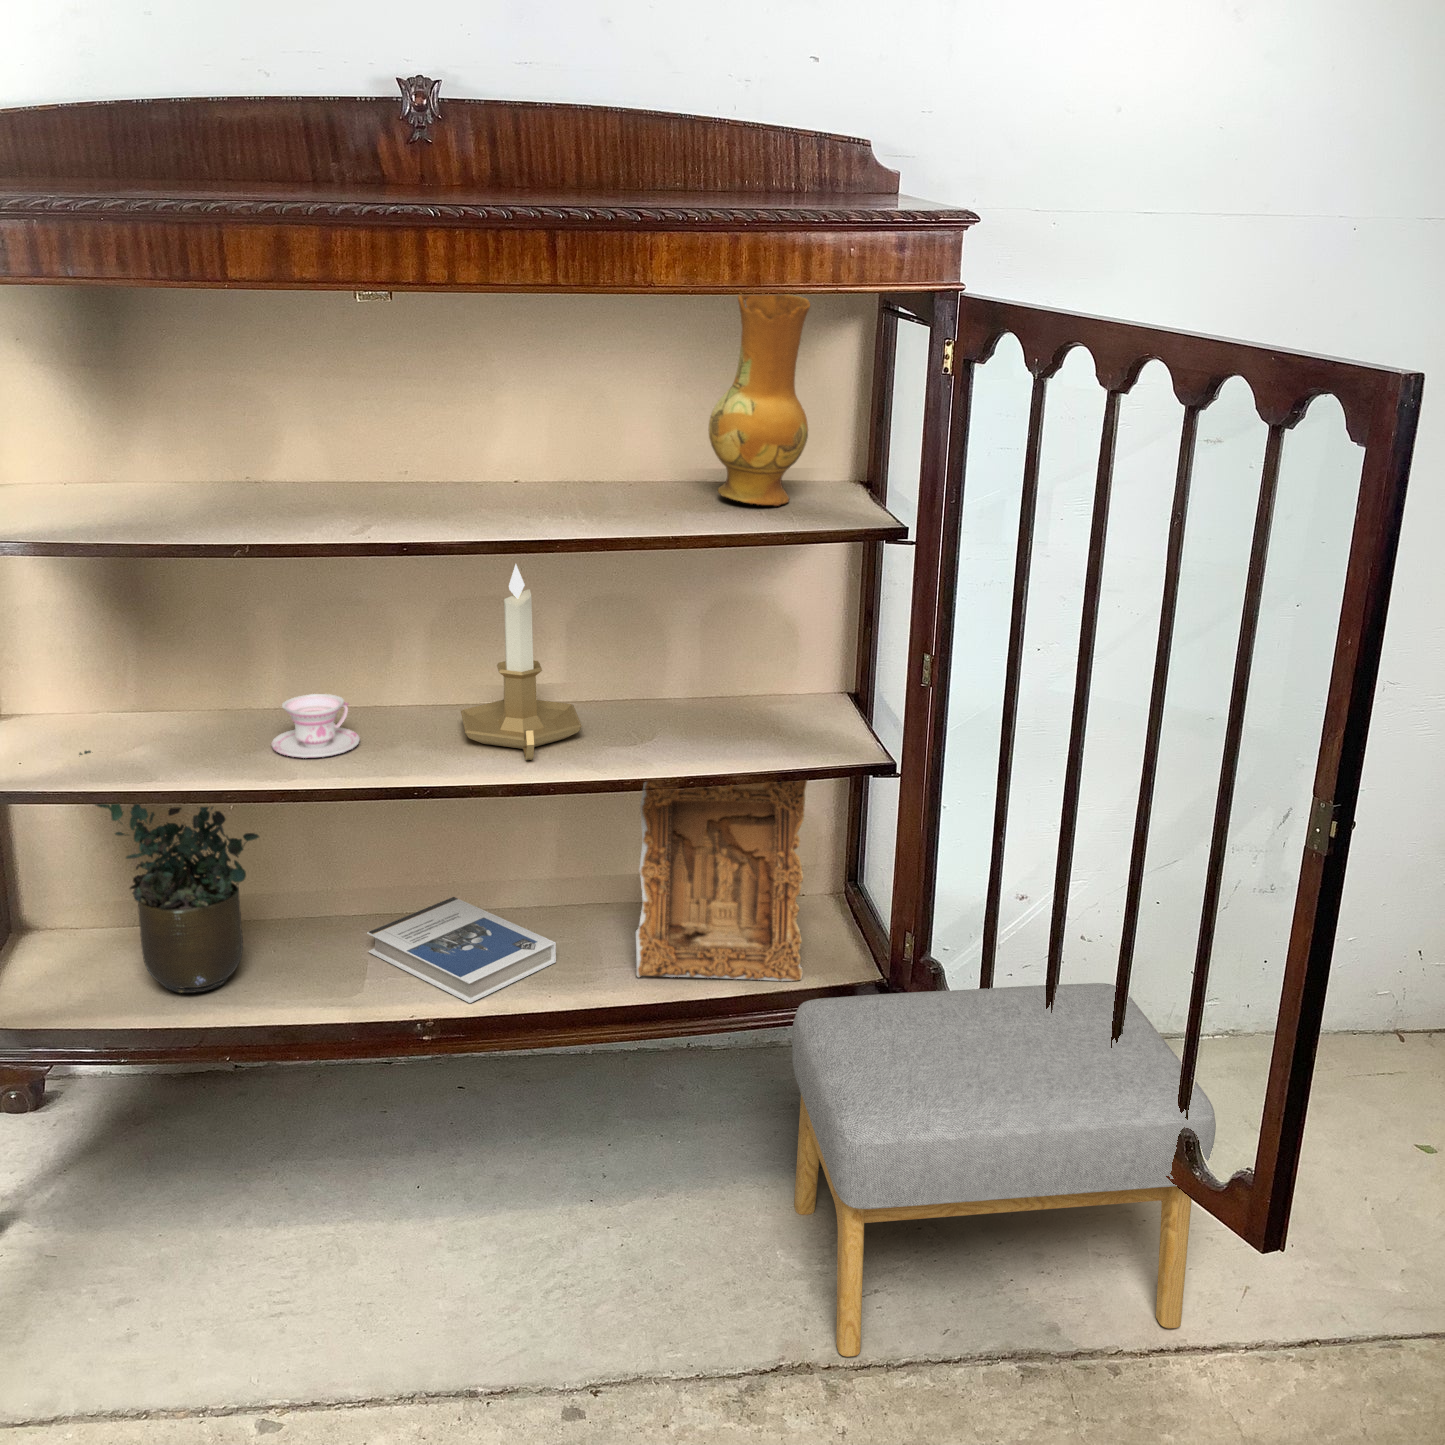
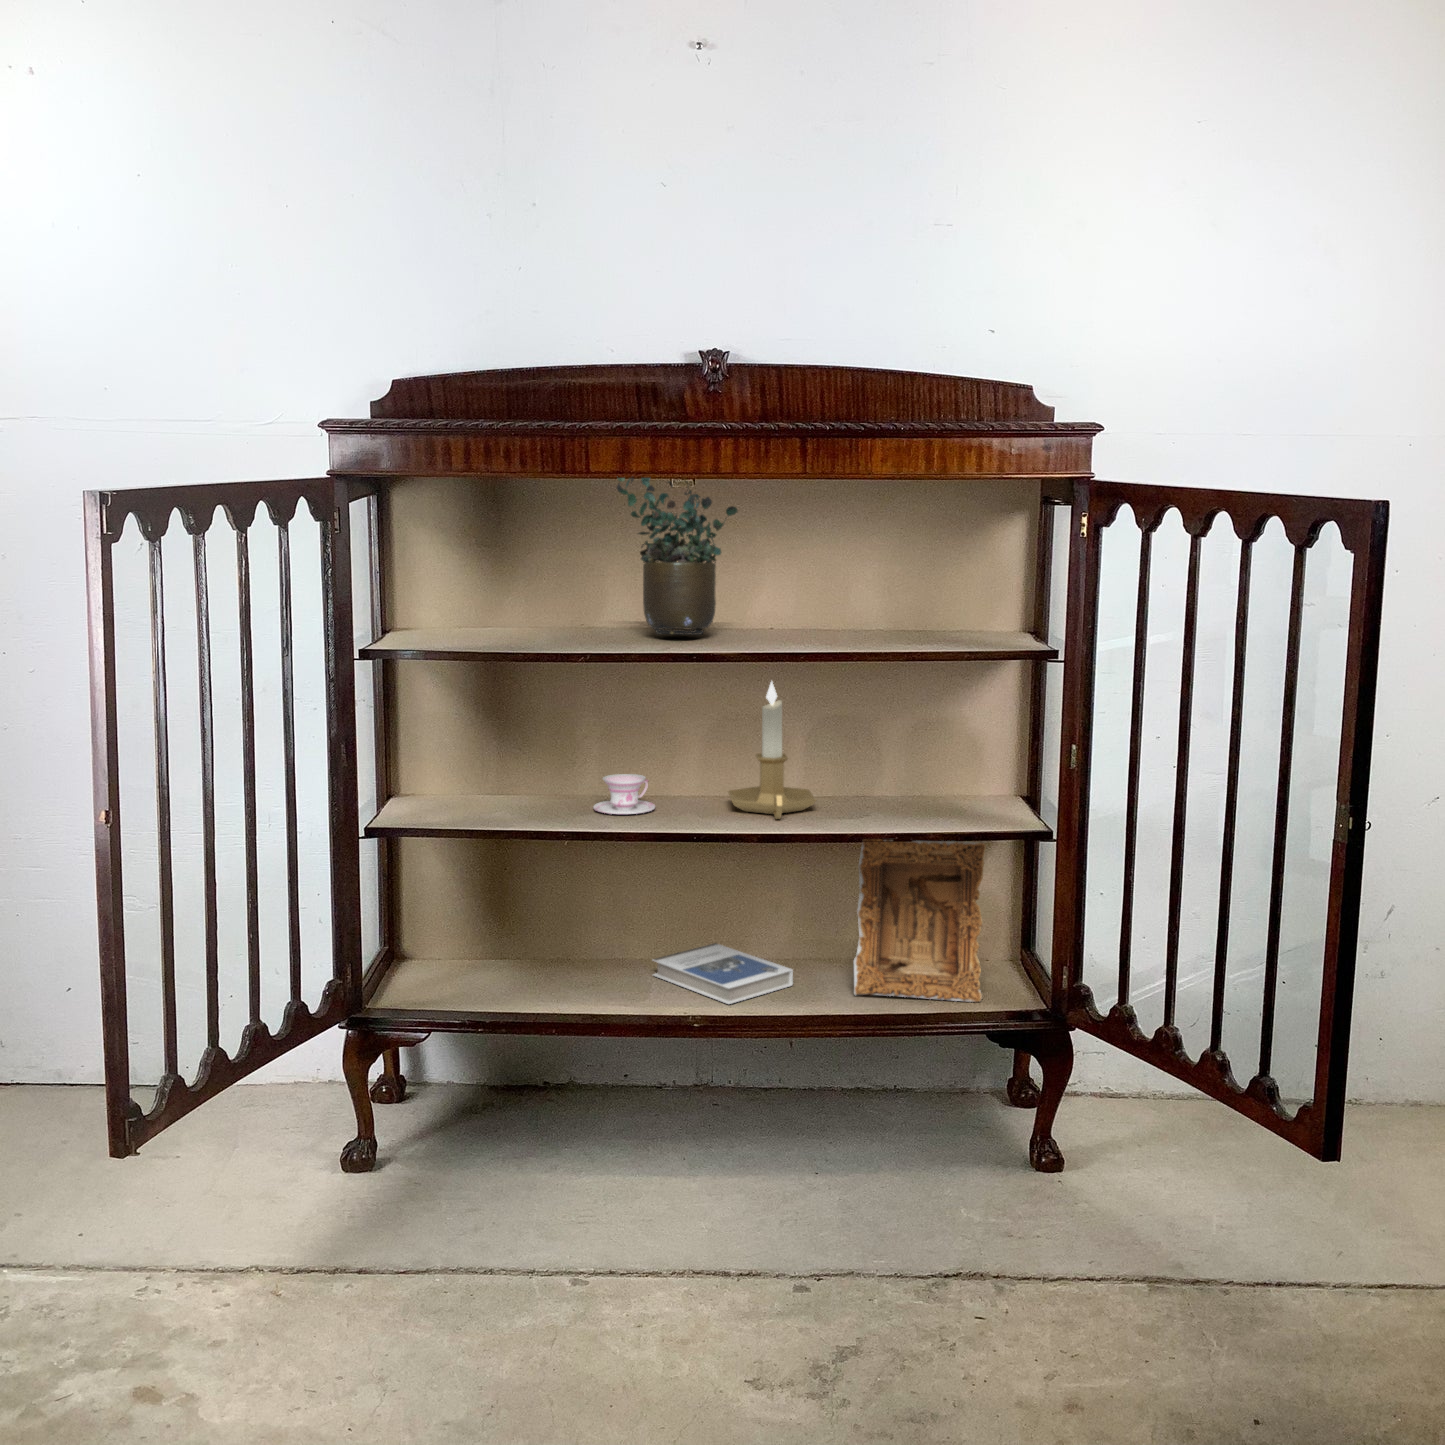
ceramic jug: present [709,293,810,506] -> none [912,489,985,639]
potted plant: present [79,751,259,993] -> present [617,478,738,635]
footstool: present [792,983,1216,1357] -> none [973,1010,1302,1272]

